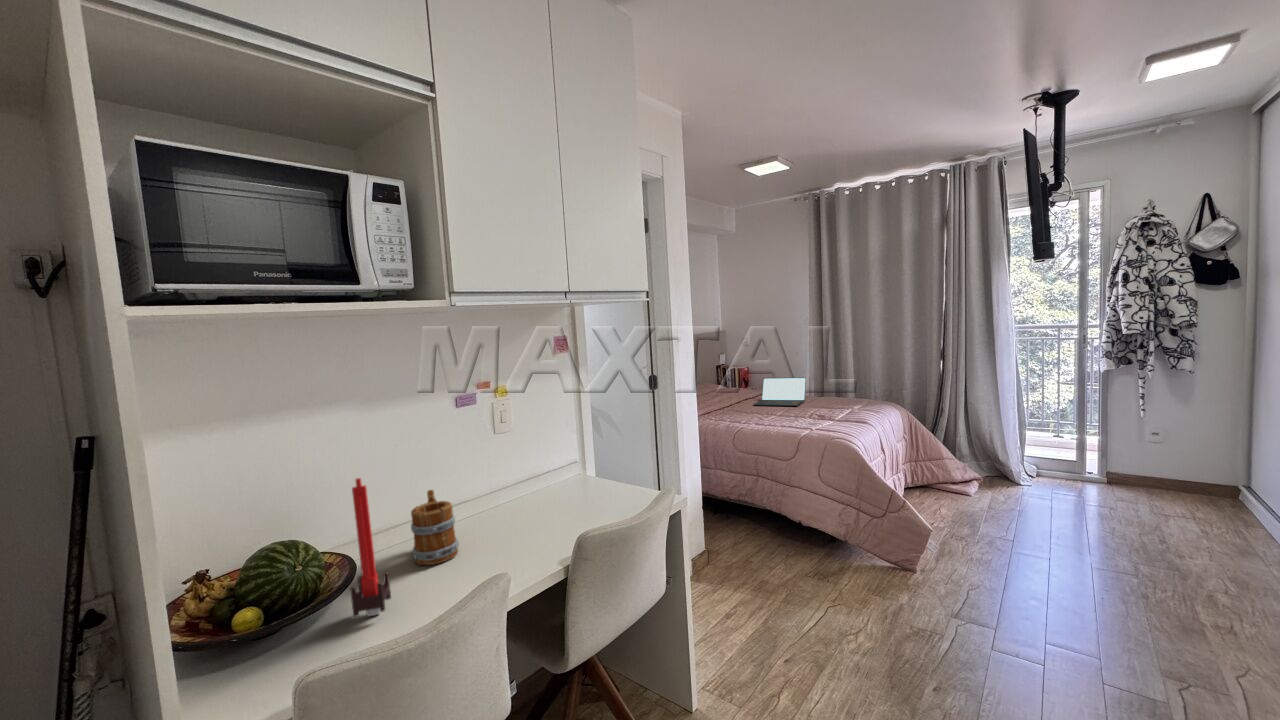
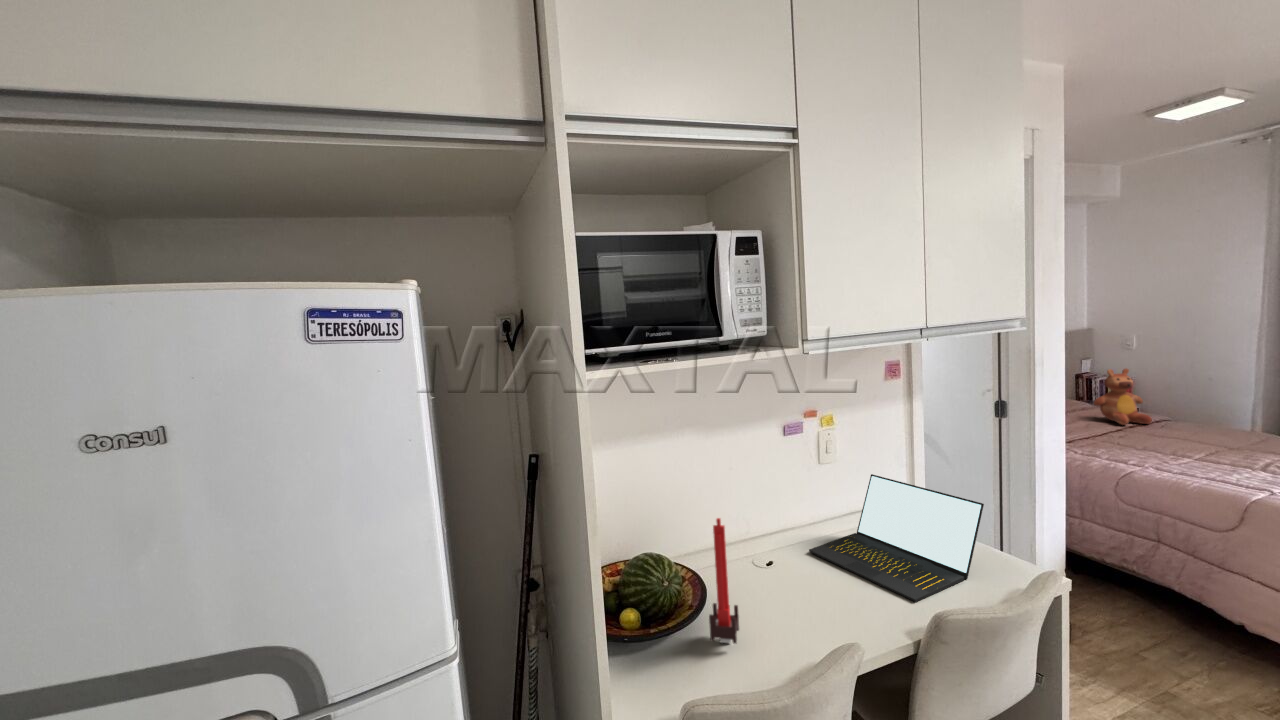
teddy bear: none [723,357,757,398] -> present [1094,369,1152,425]
laptop: present [753,378,806,406] -> present [809,474,984,602]
mug: present [411,490,459,565] -> none [749,522,791,599]

